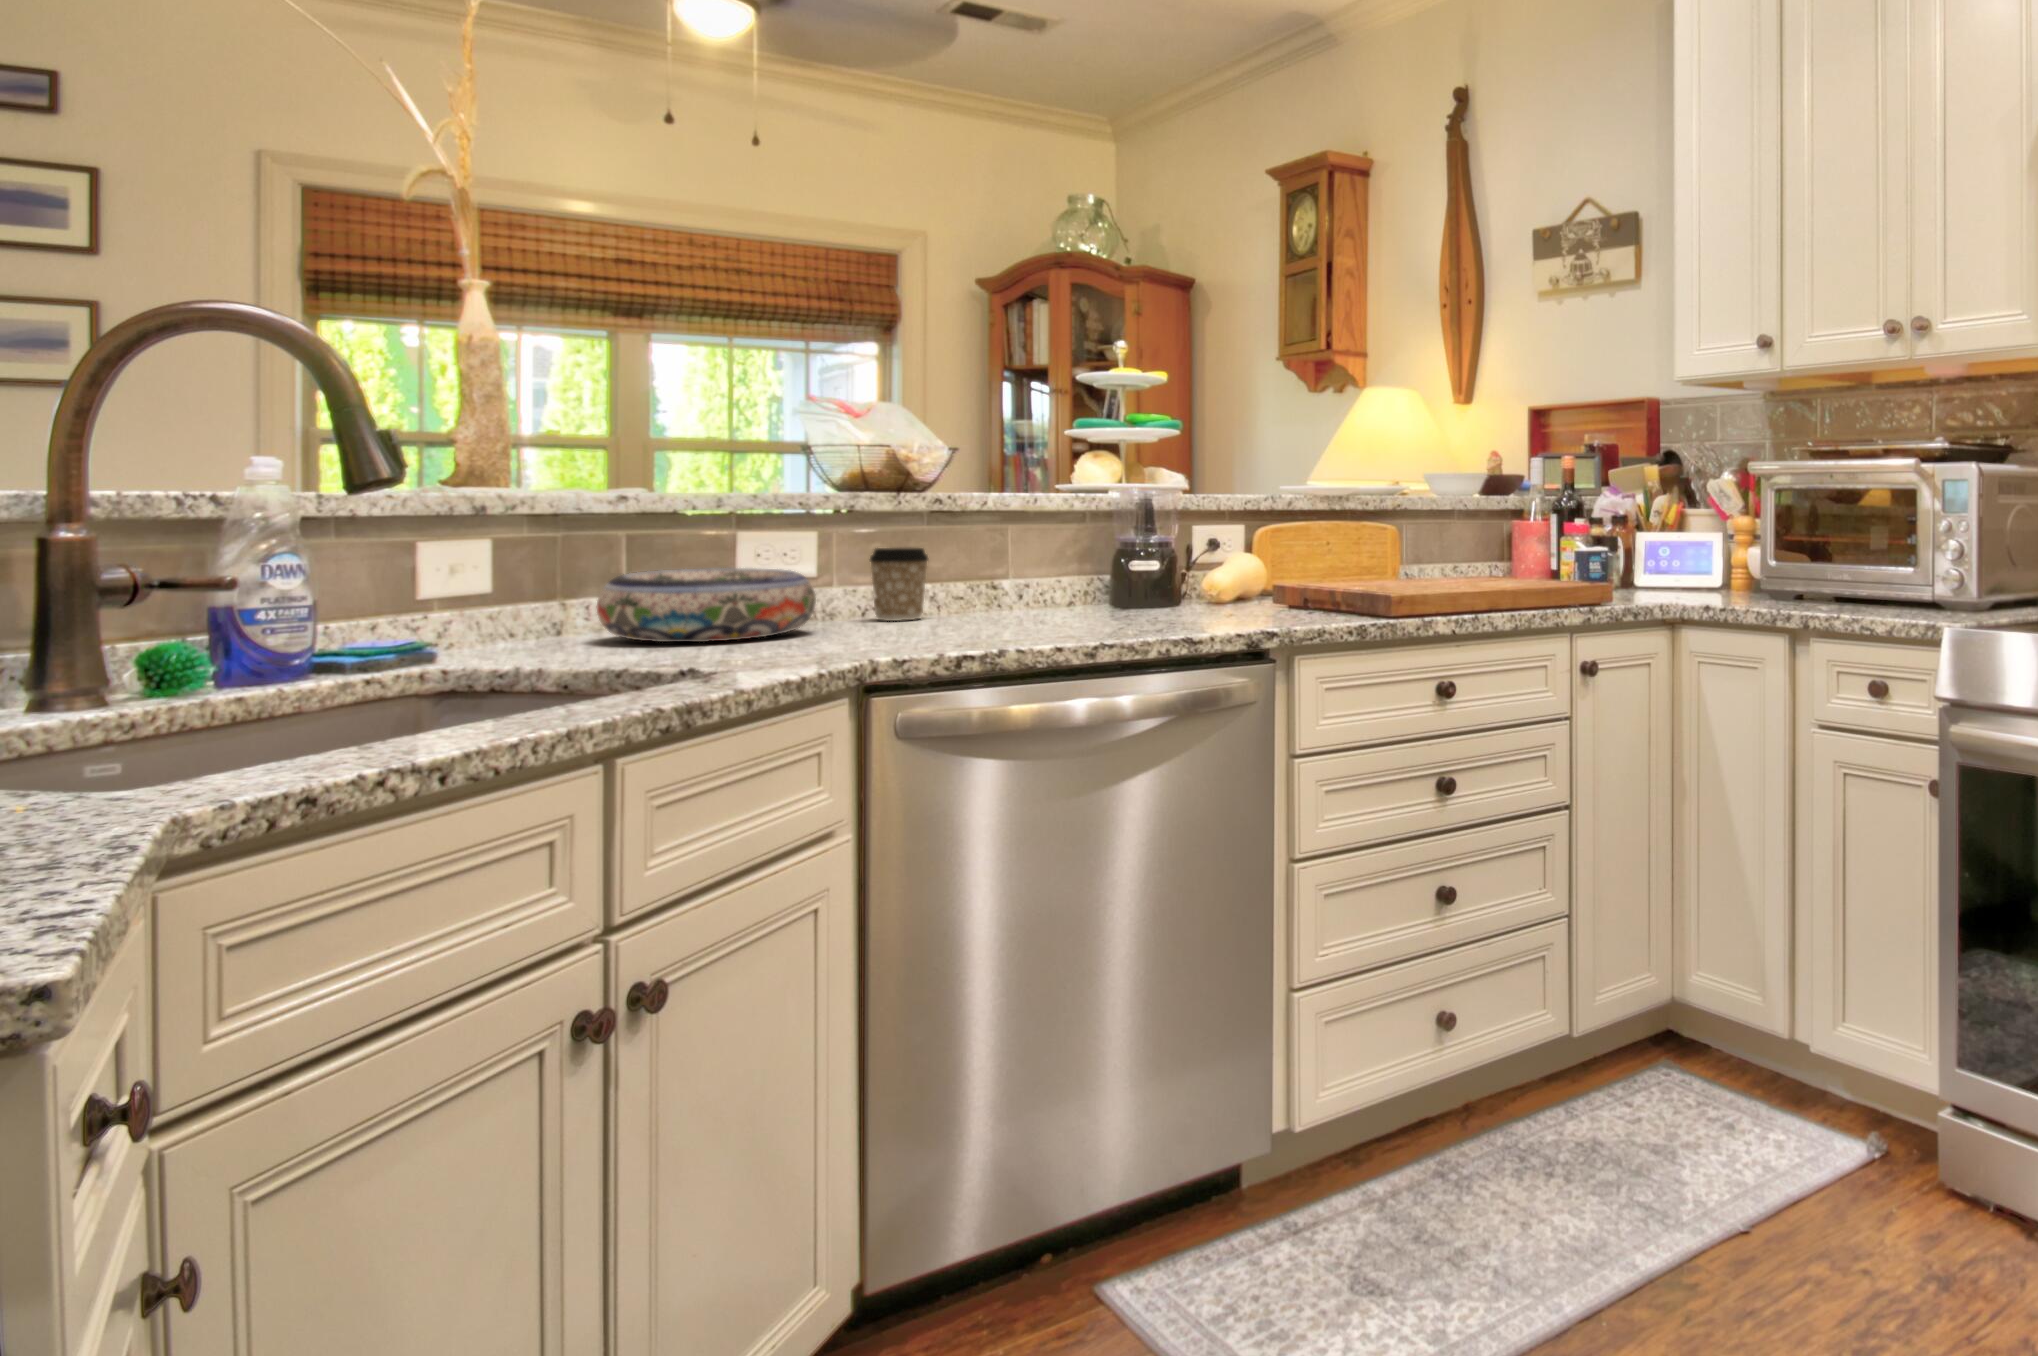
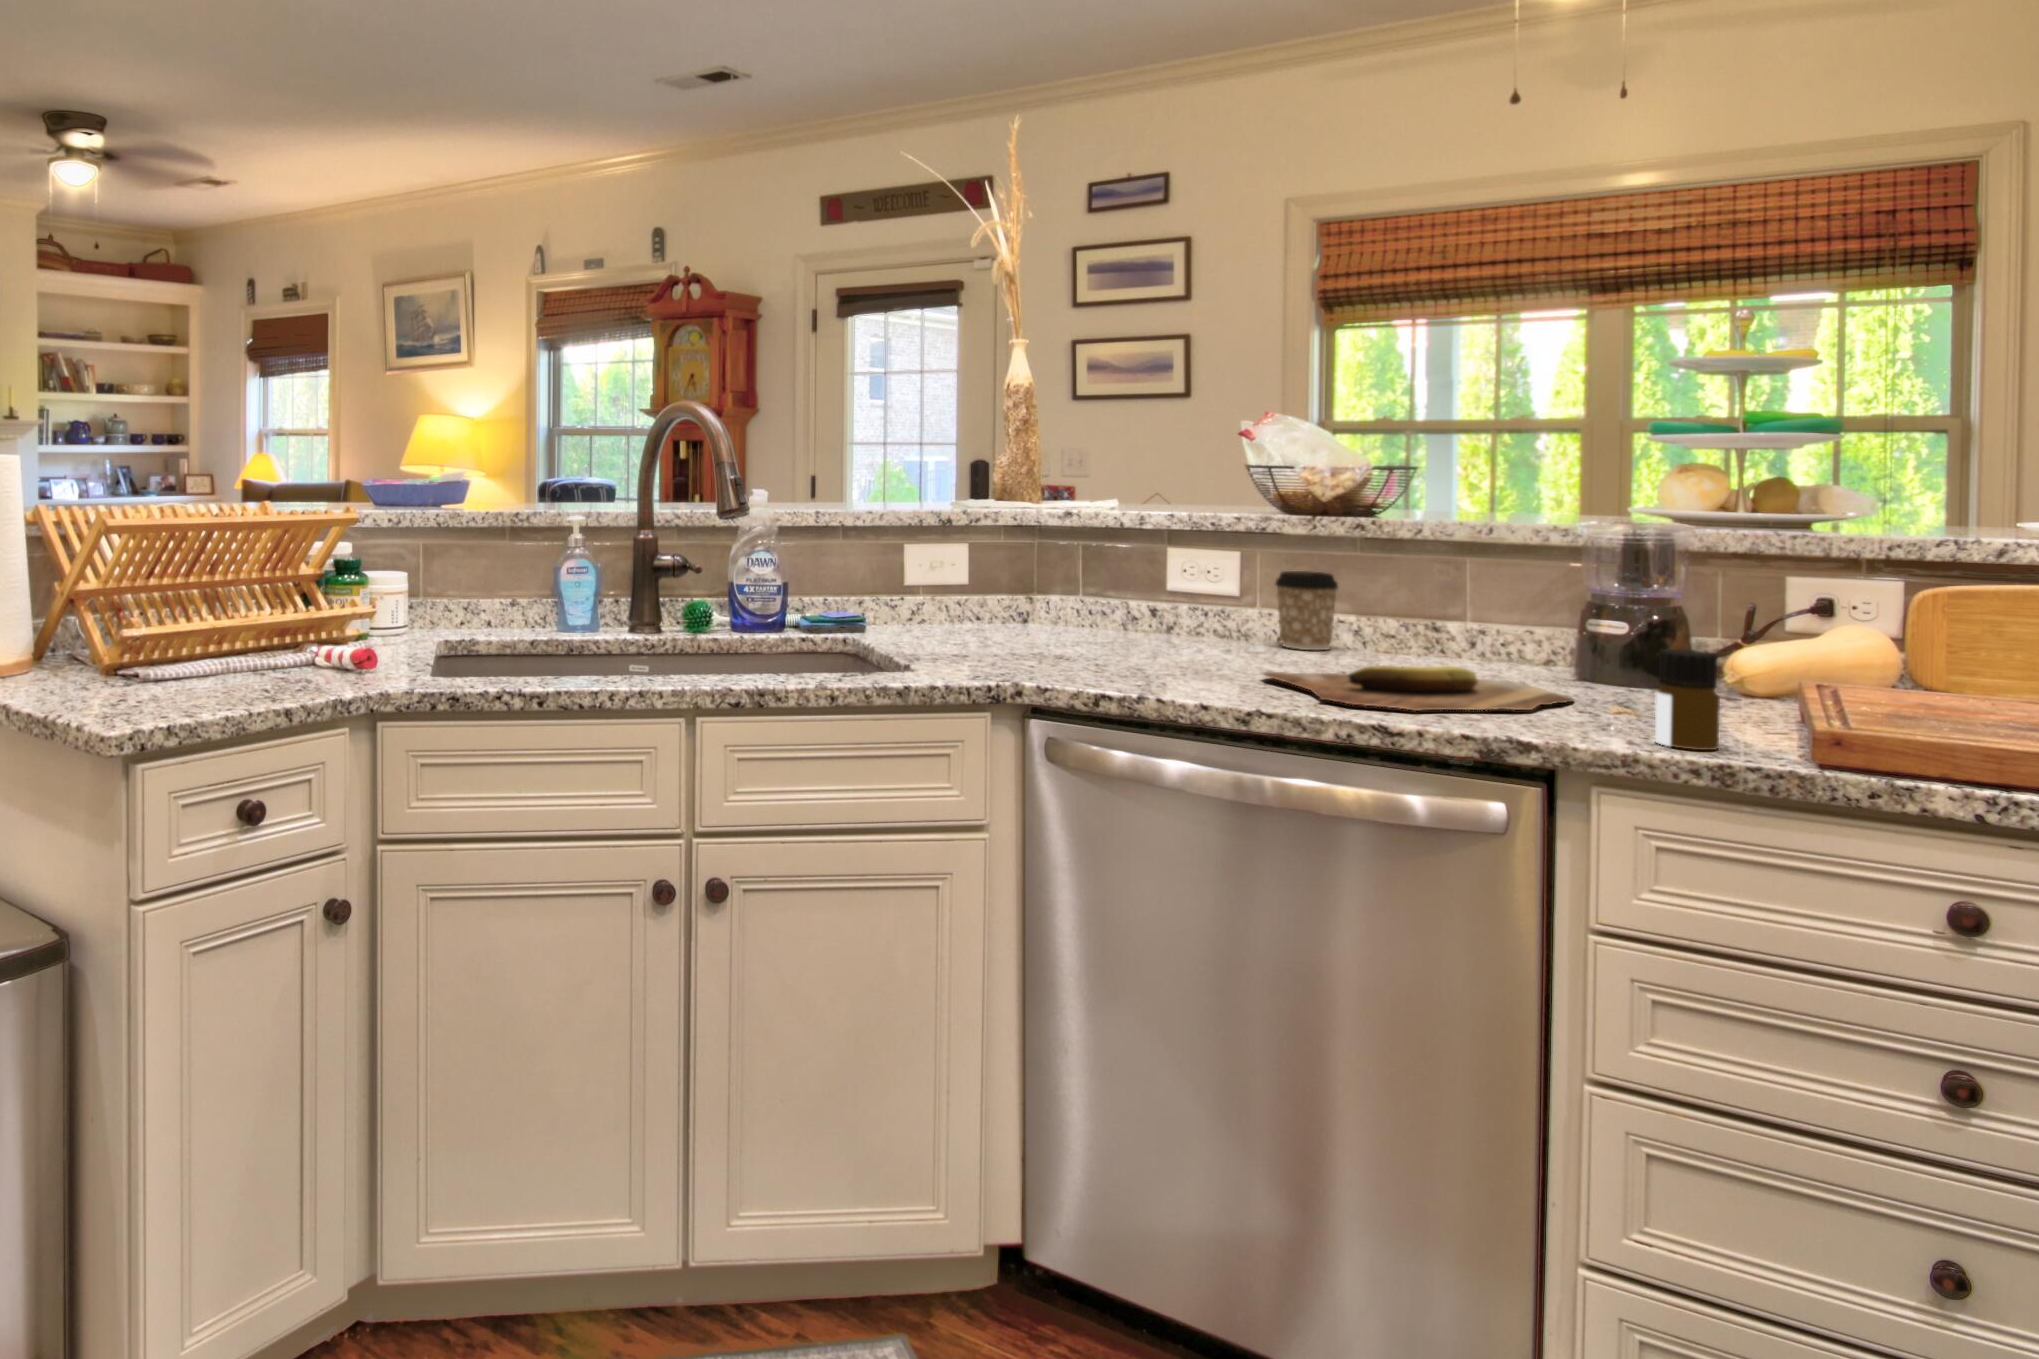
bottle: none [1302,560,1336,623] -> present [1655,649,1720,750]
bowl: present [597,568,816,642] -> none [1007,576,1181,645]
cutting board: none [995,600,1204,633] -> present [1263,666,1573,711]

